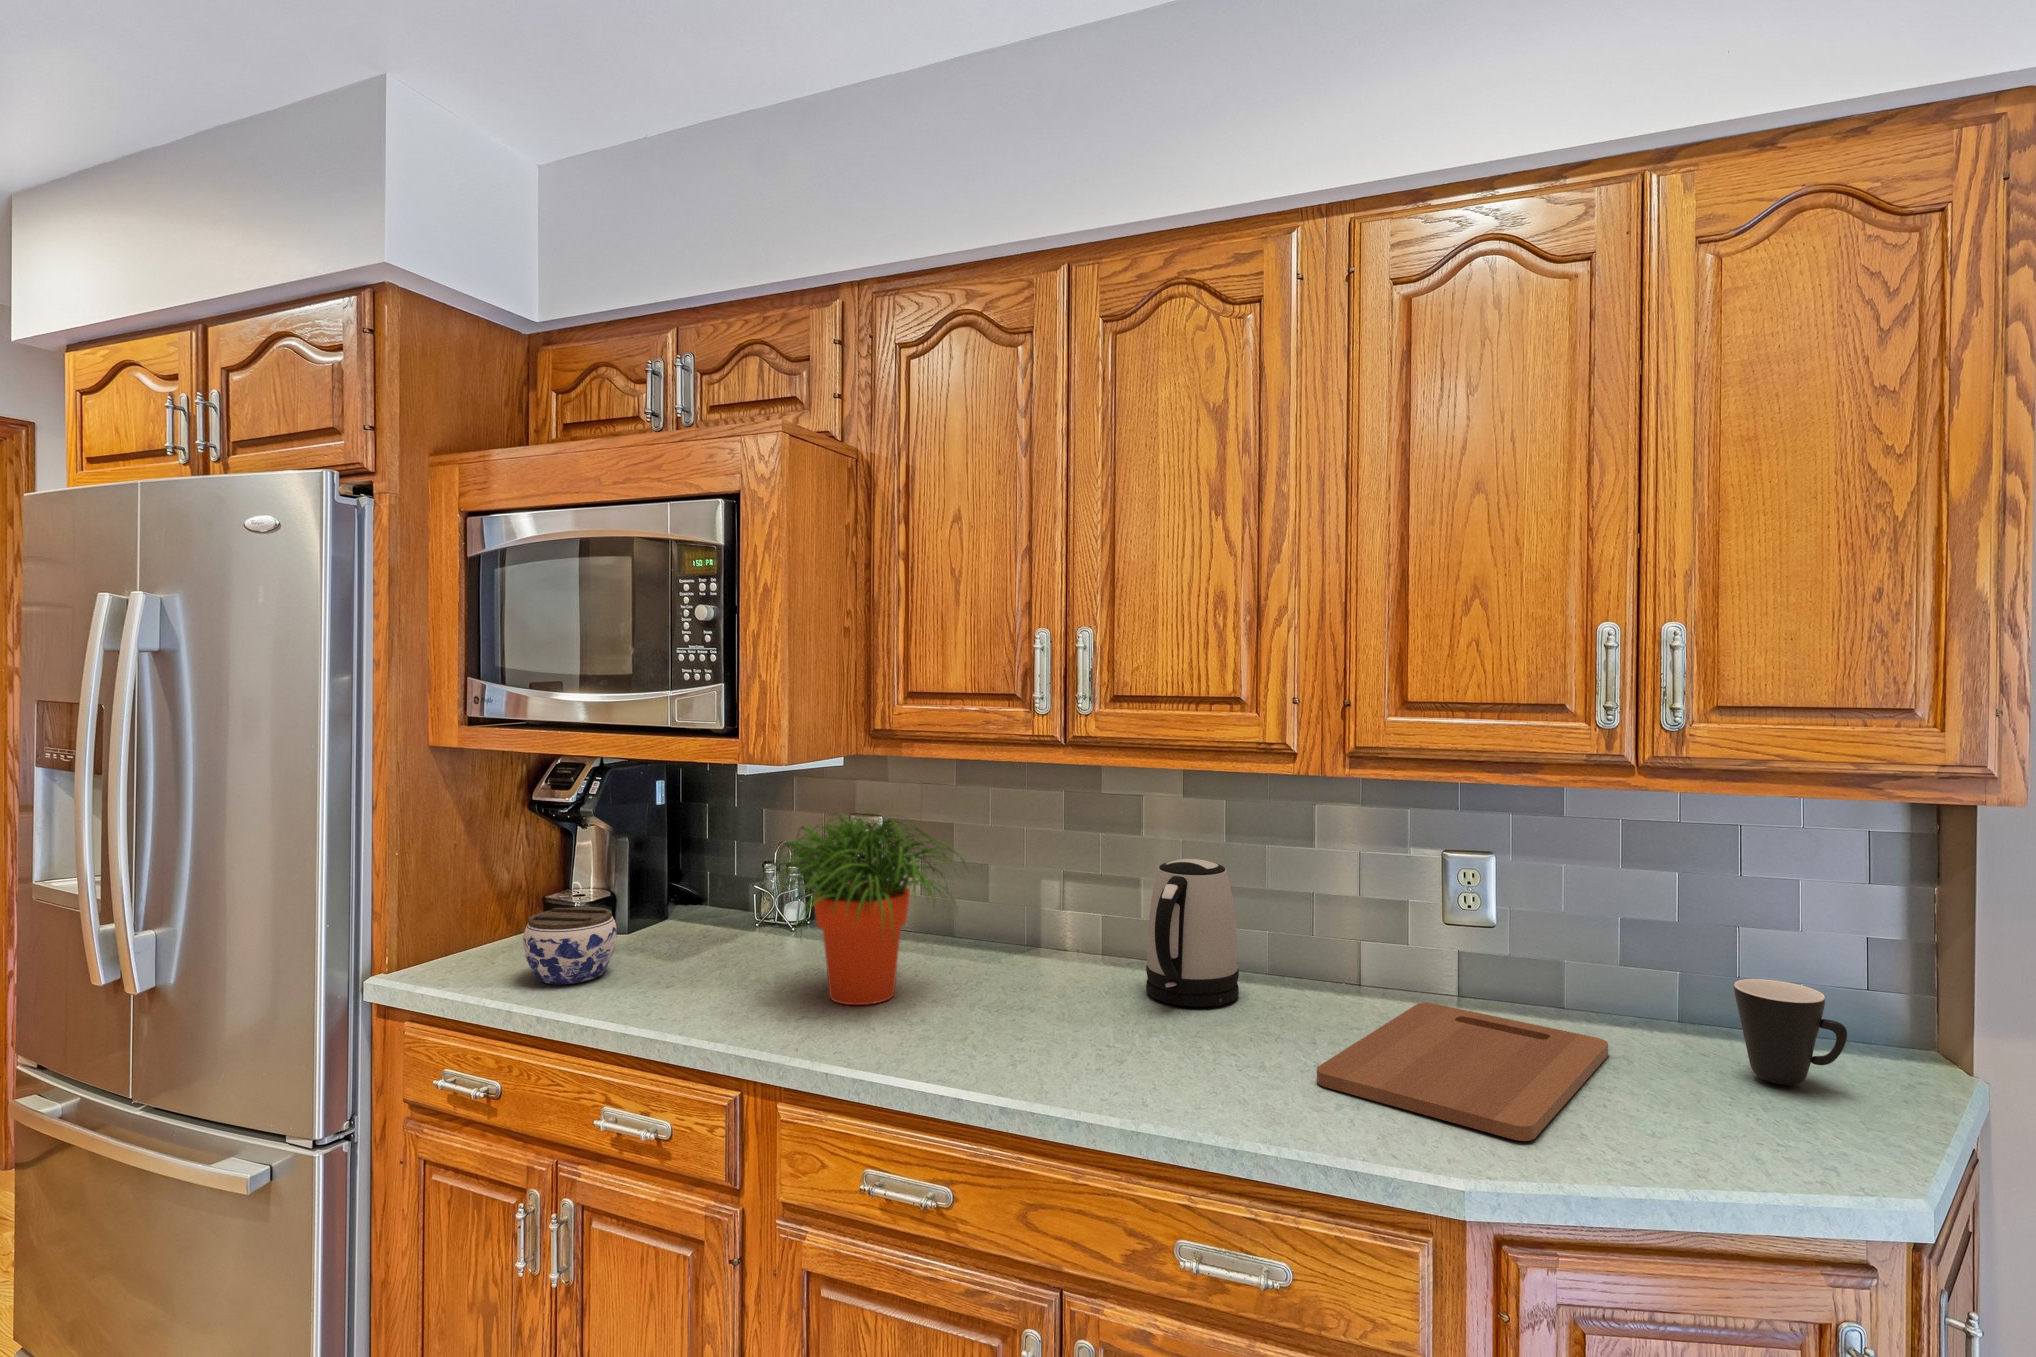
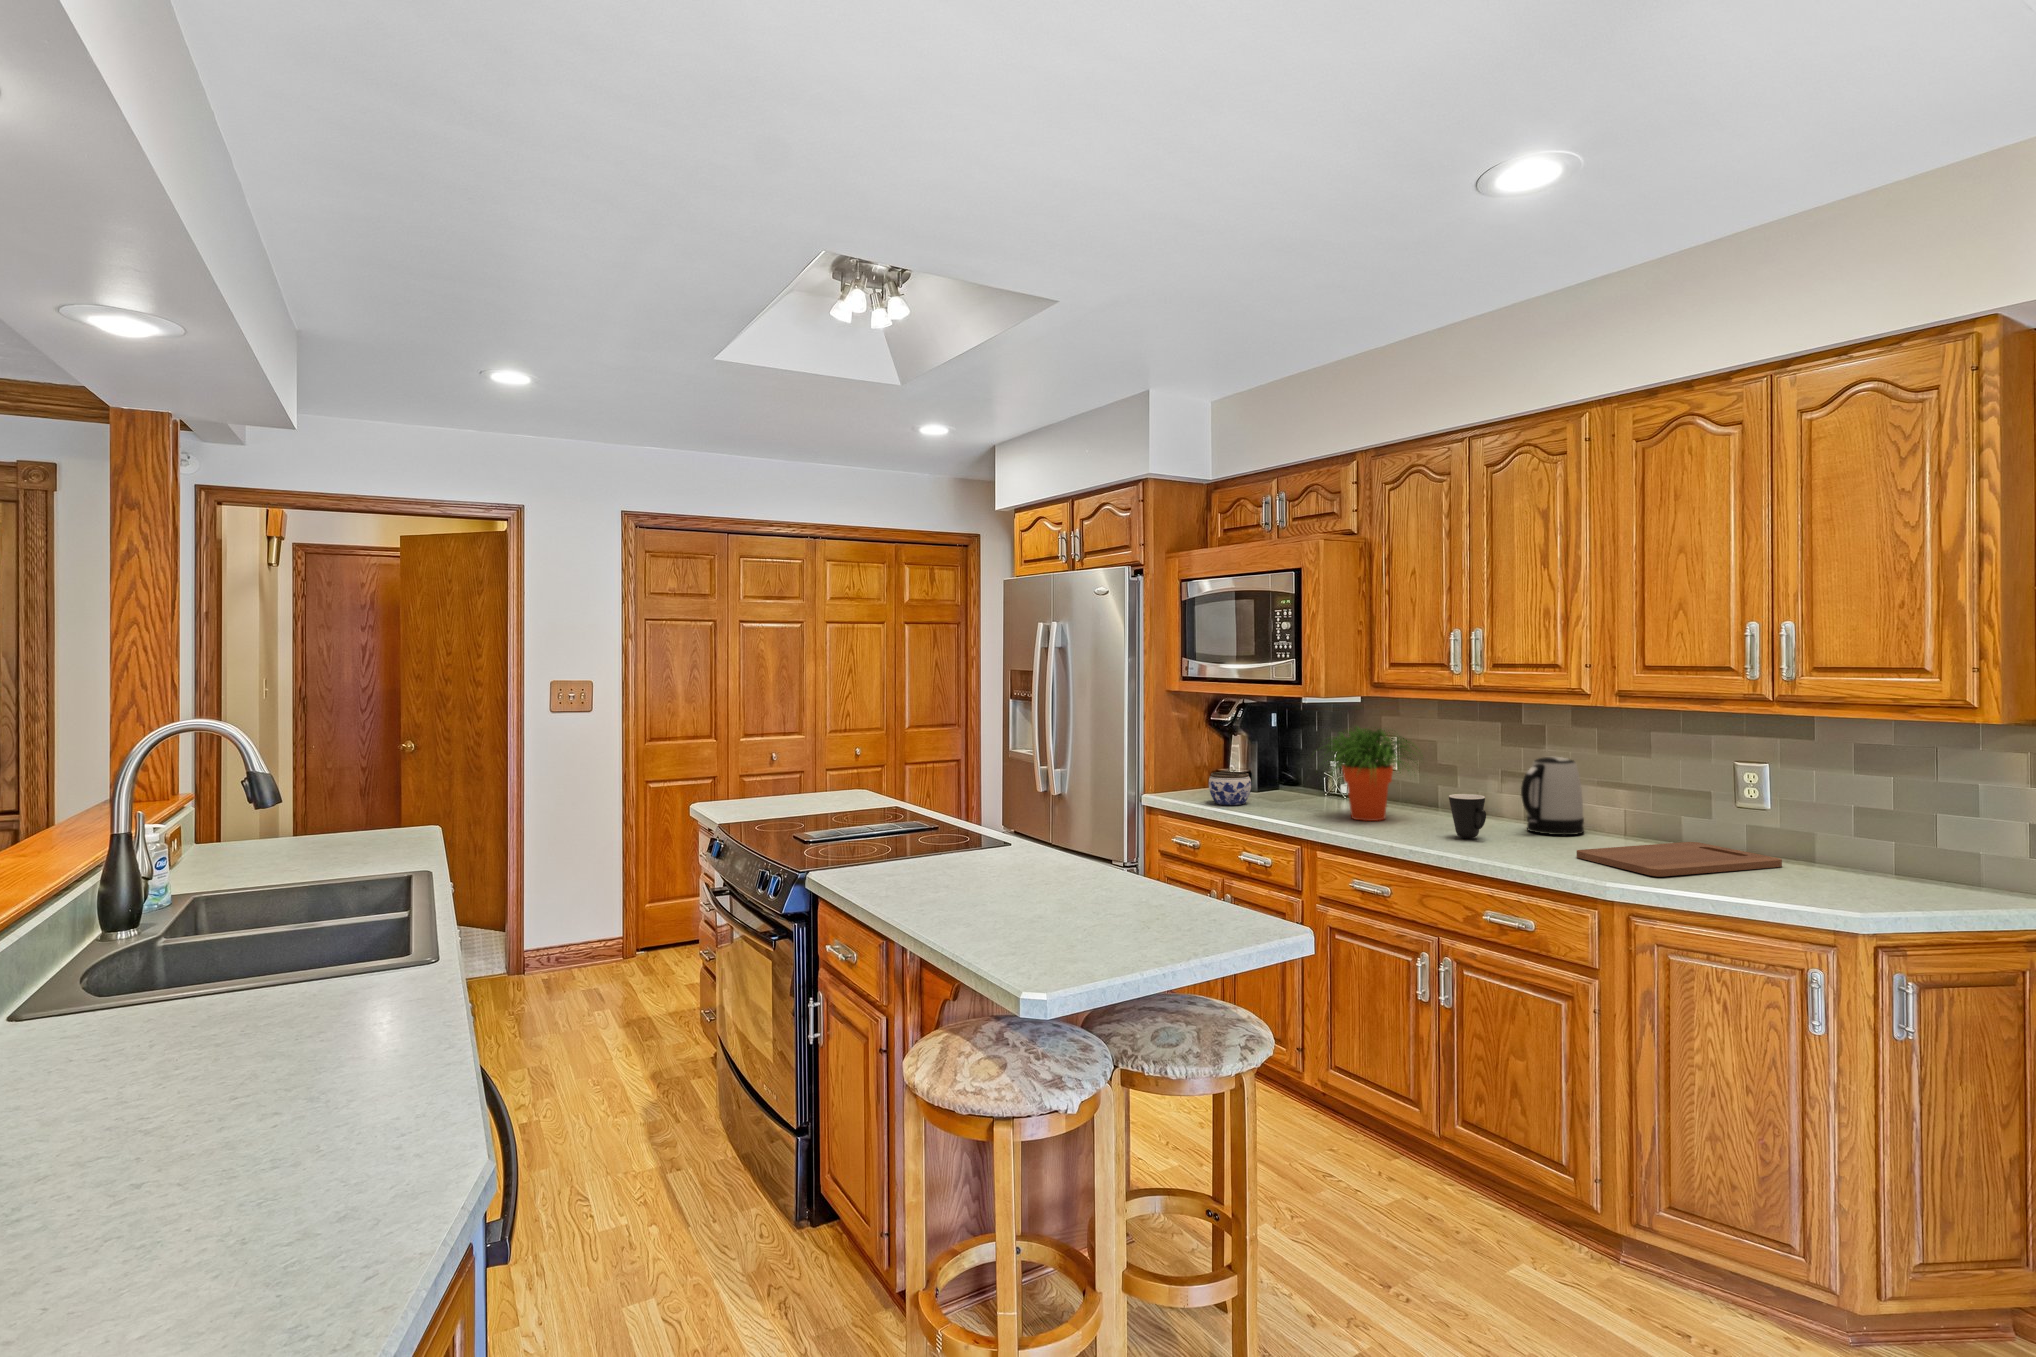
mug: present [1734,979,1847,1085] -> present [1449,794,1486,838]

